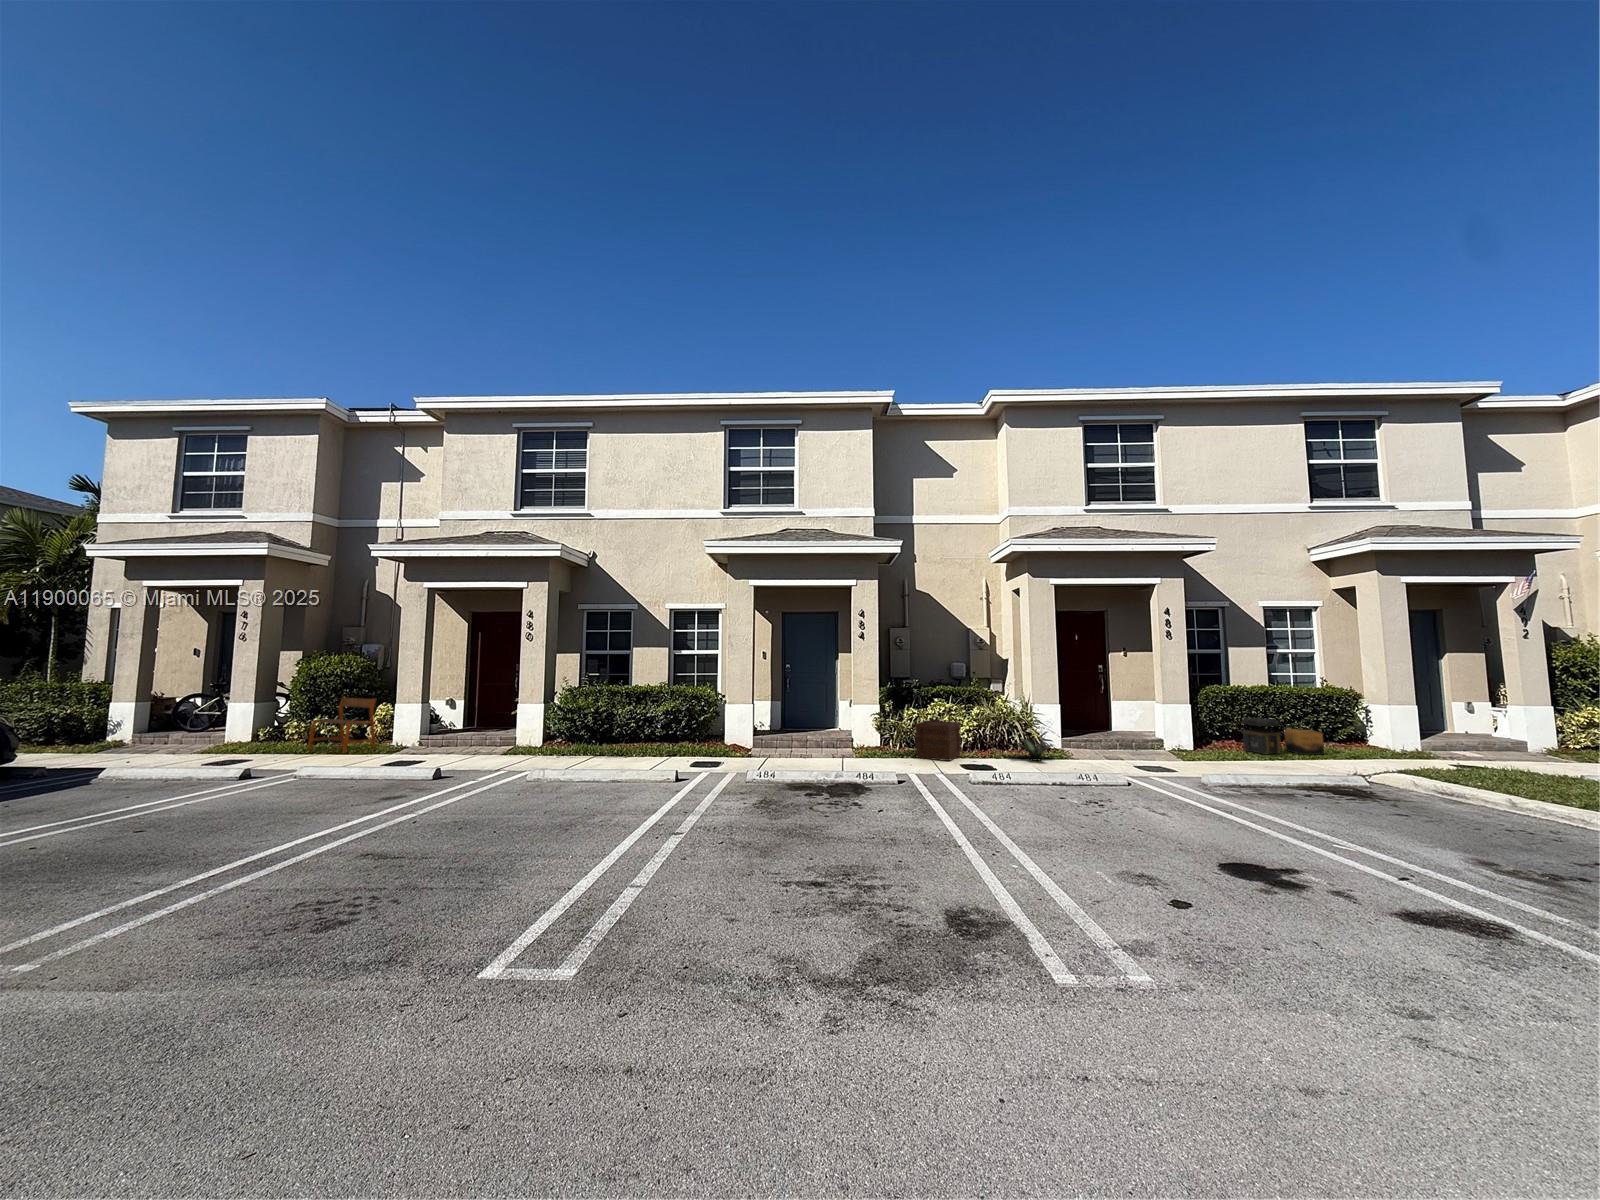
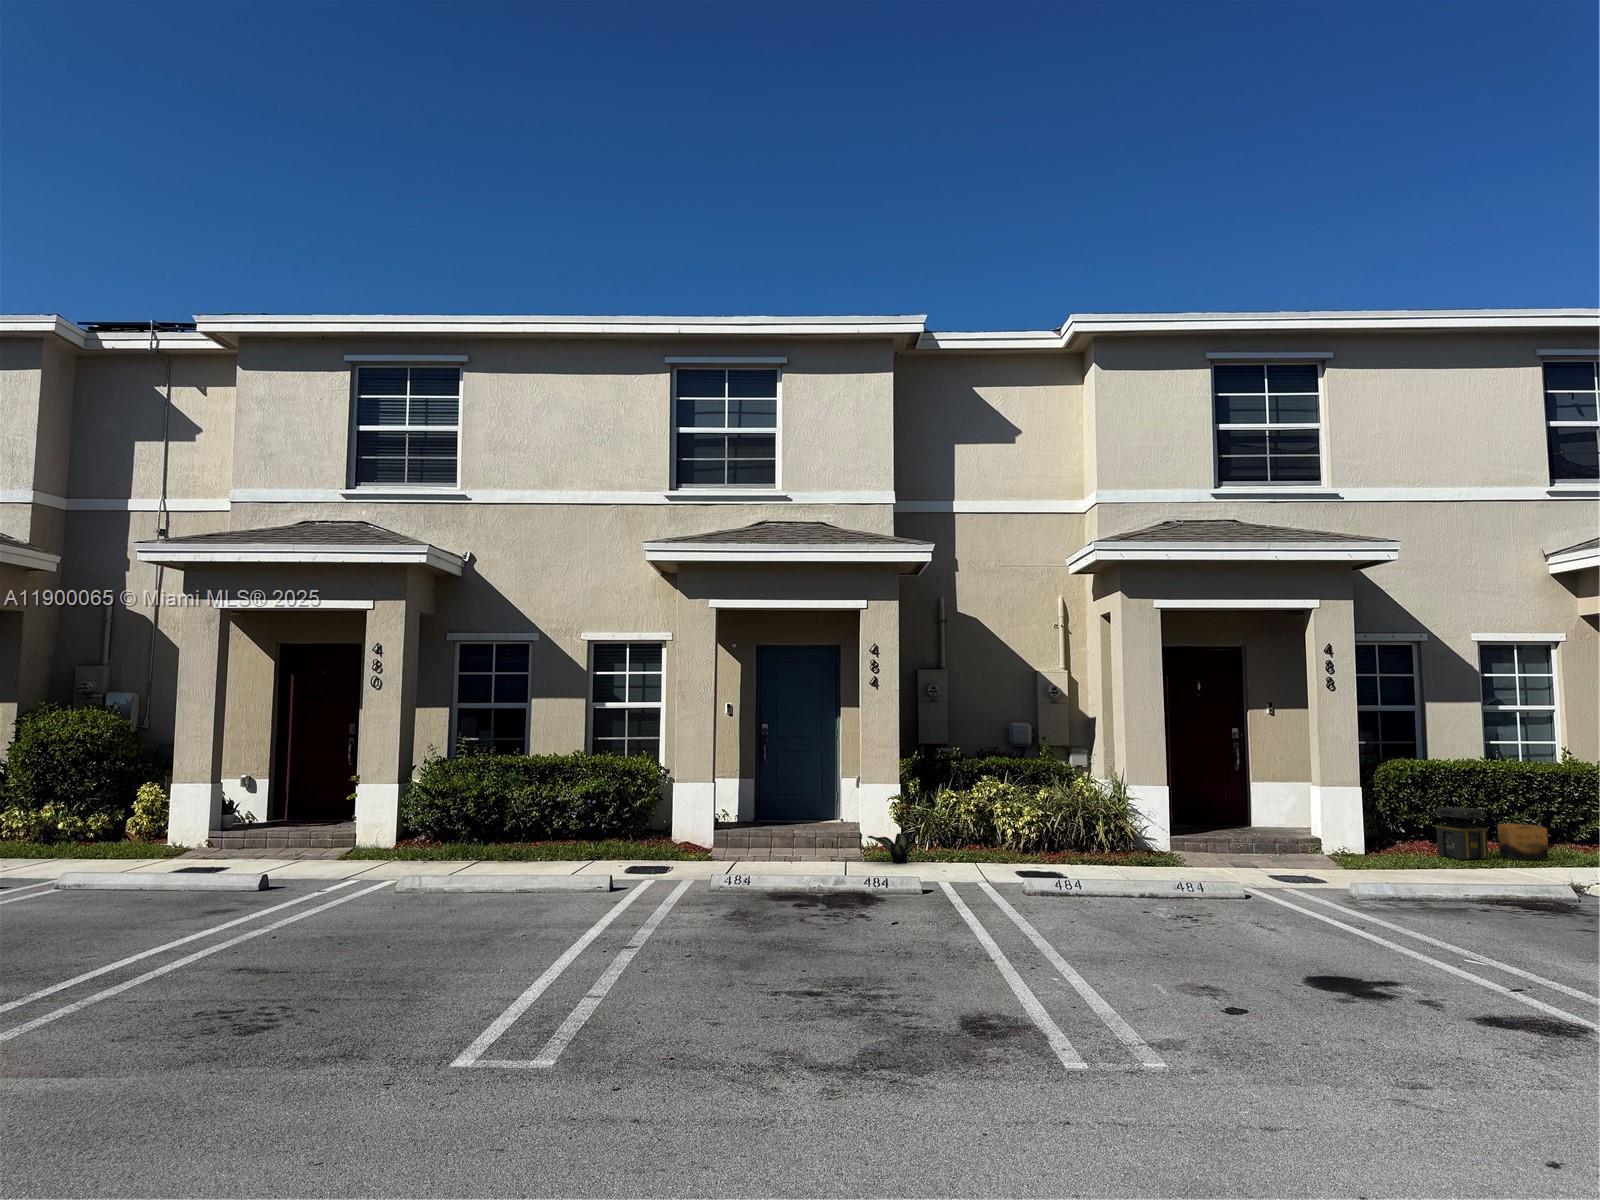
bench: present [308,697,376,753] -> none [41,775,144,857]
wooden crate: present [915,720,961,761] -> none [953,808,1020,867]
potted plant: present [1014,739,1053,761] -> present [868,833,926,864]

